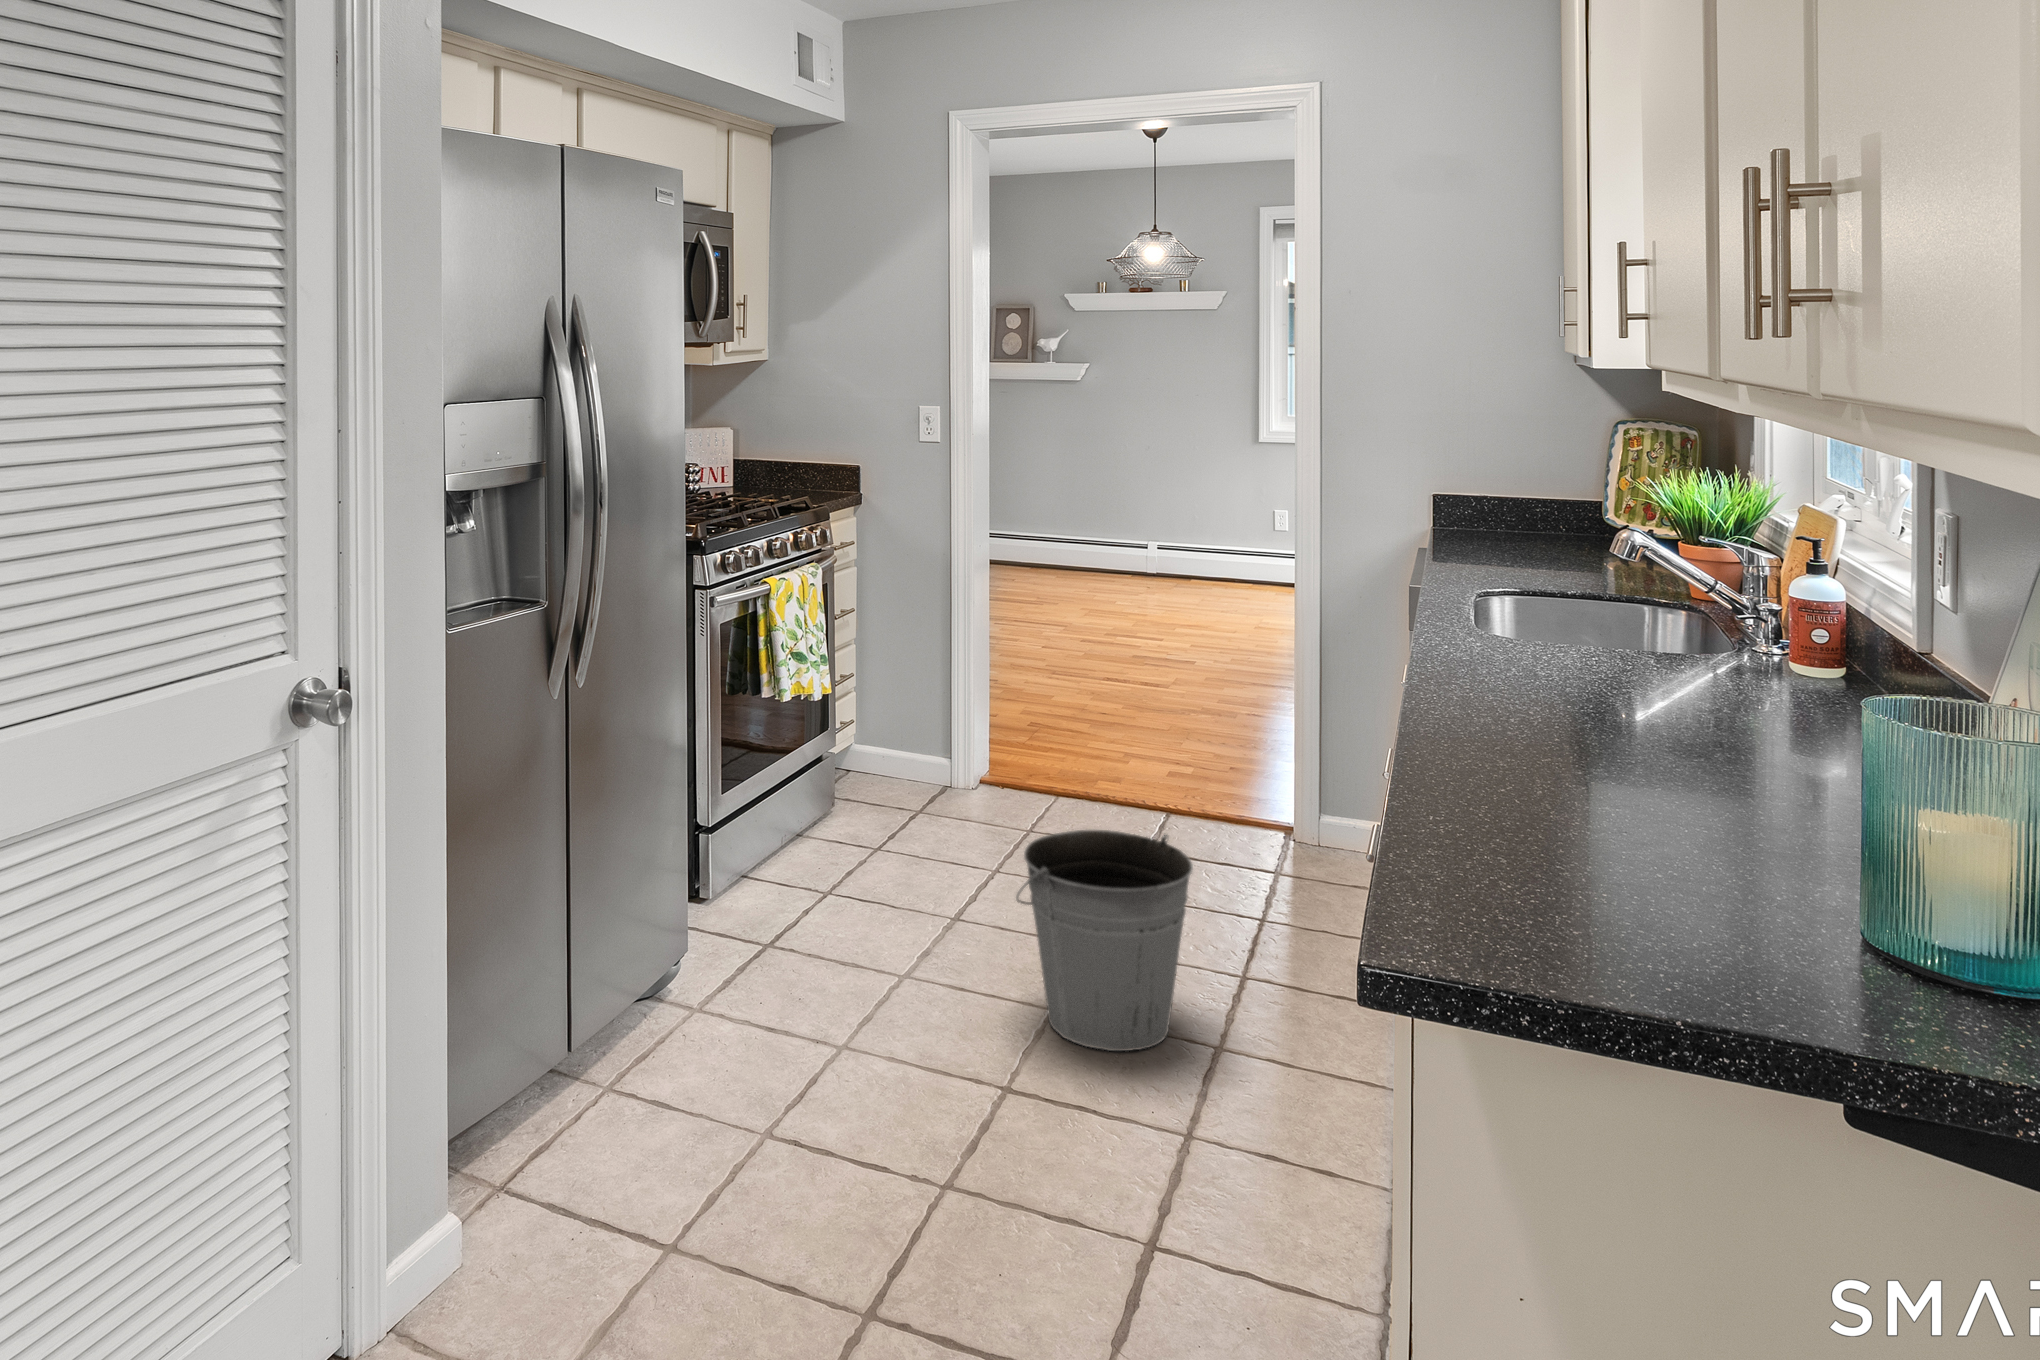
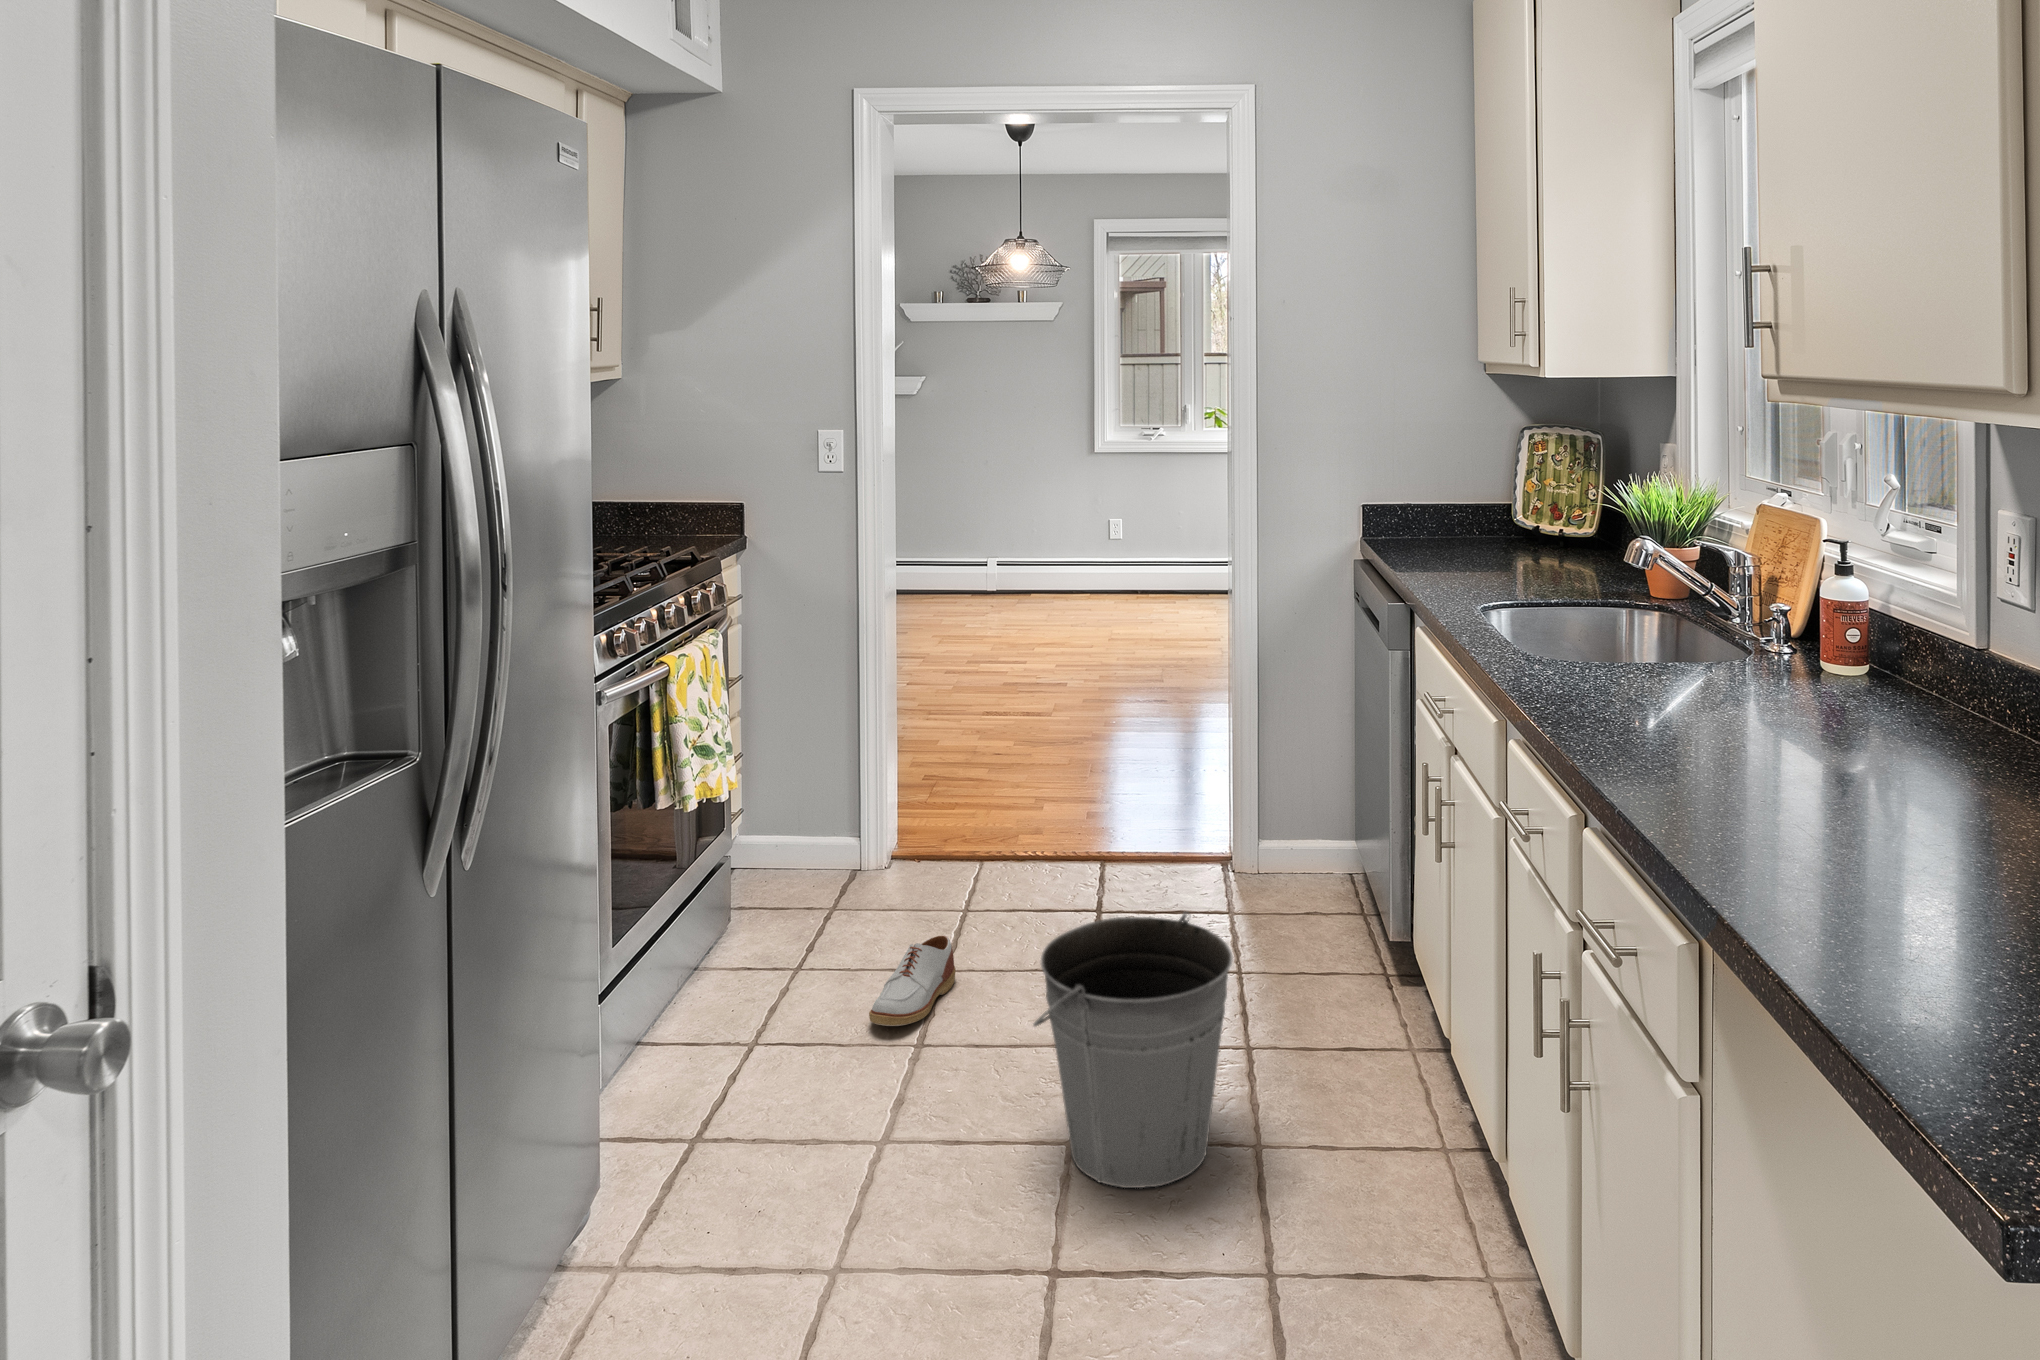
shoe: none [918,840,1000,902] -> present [869,936,956,1026]

